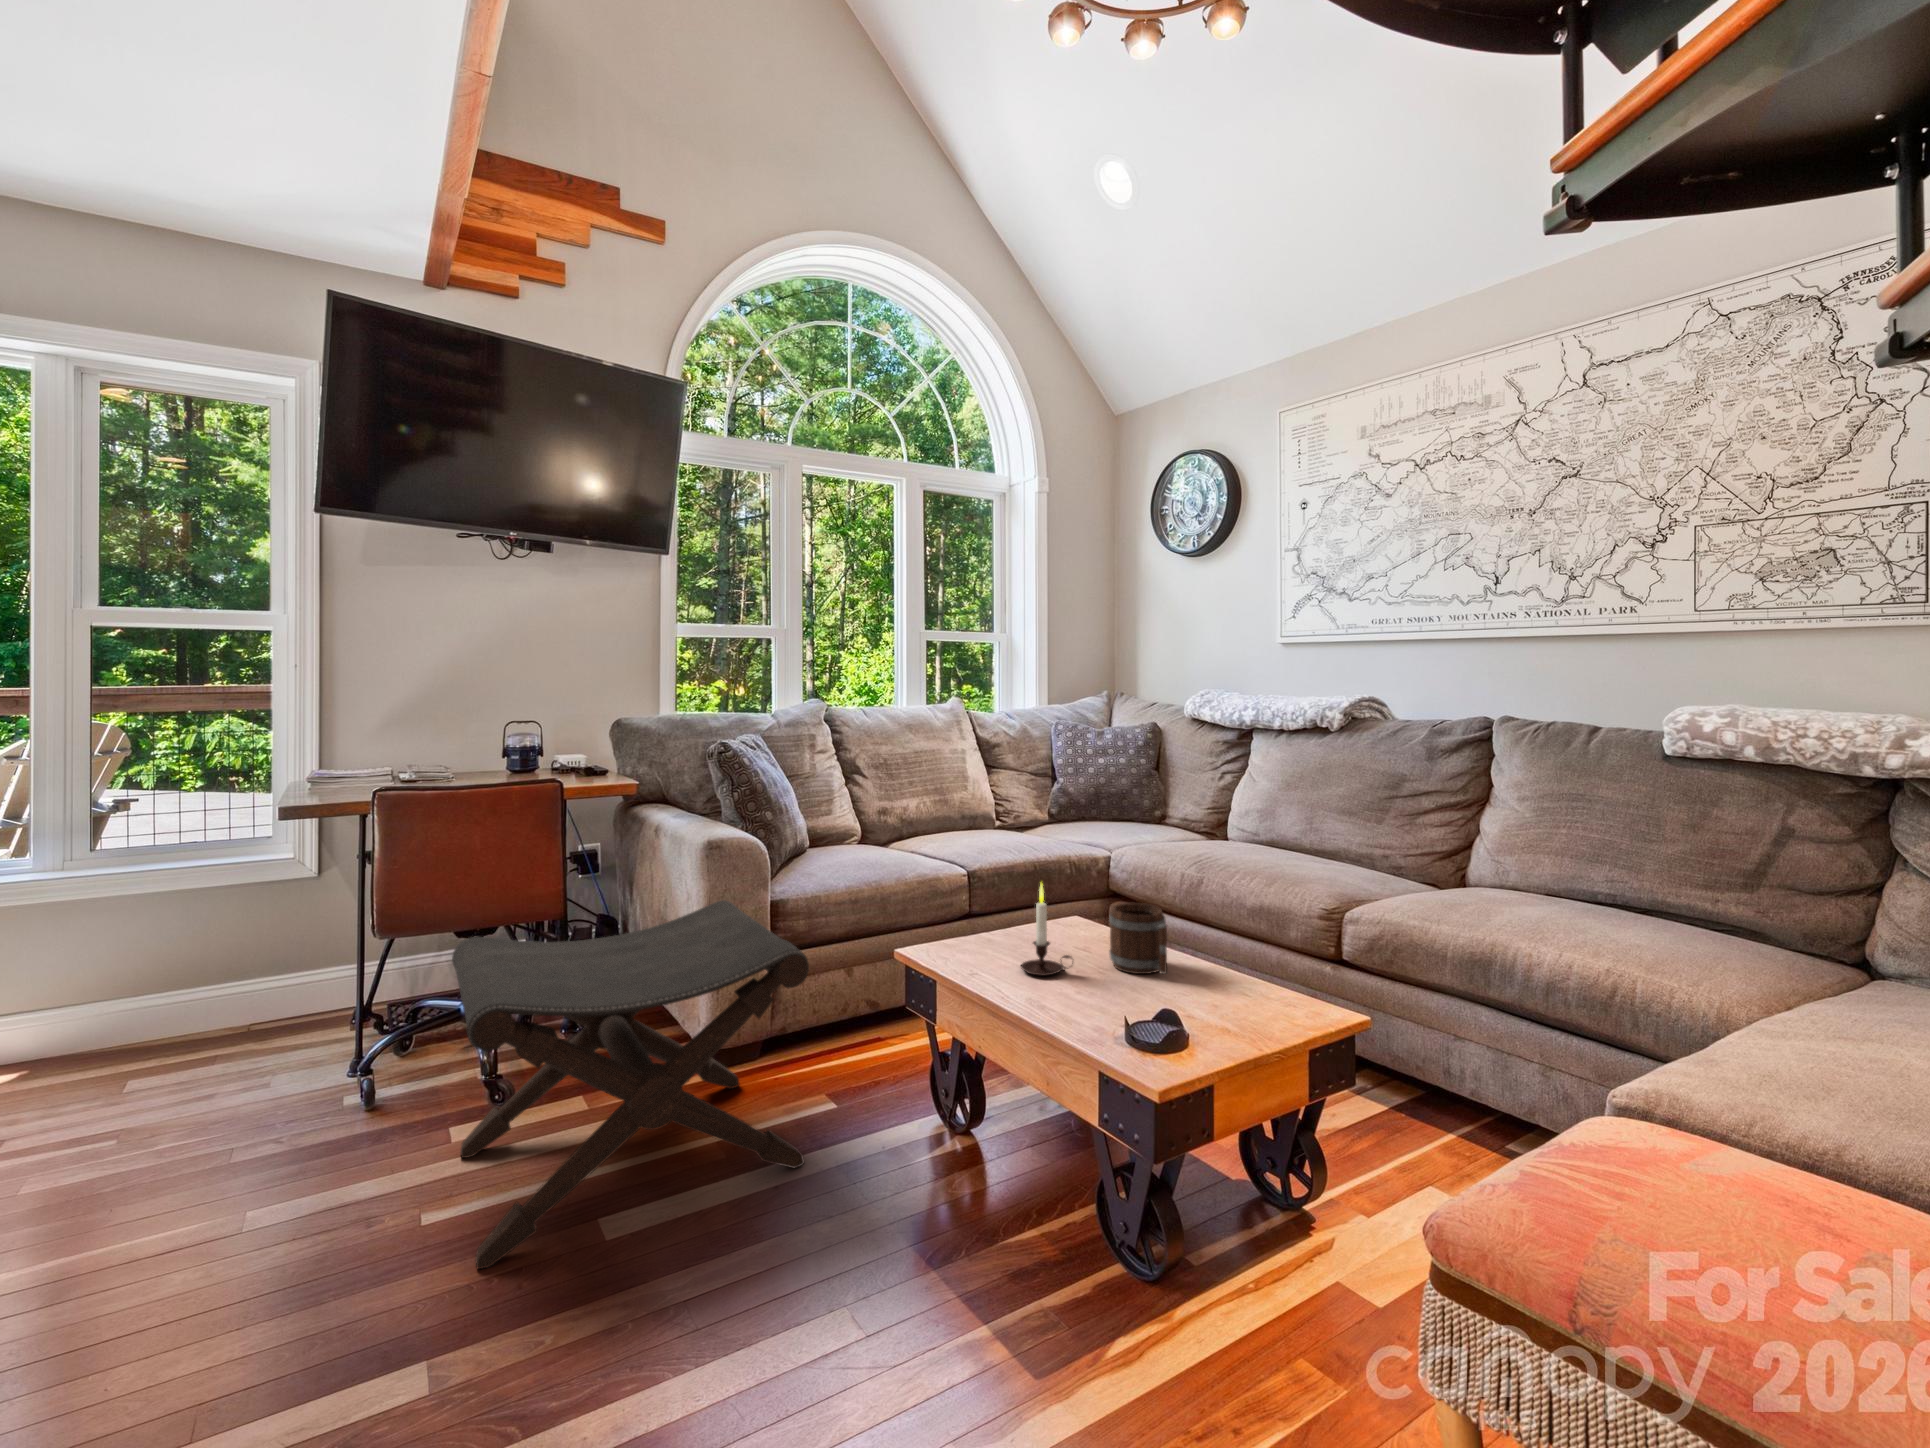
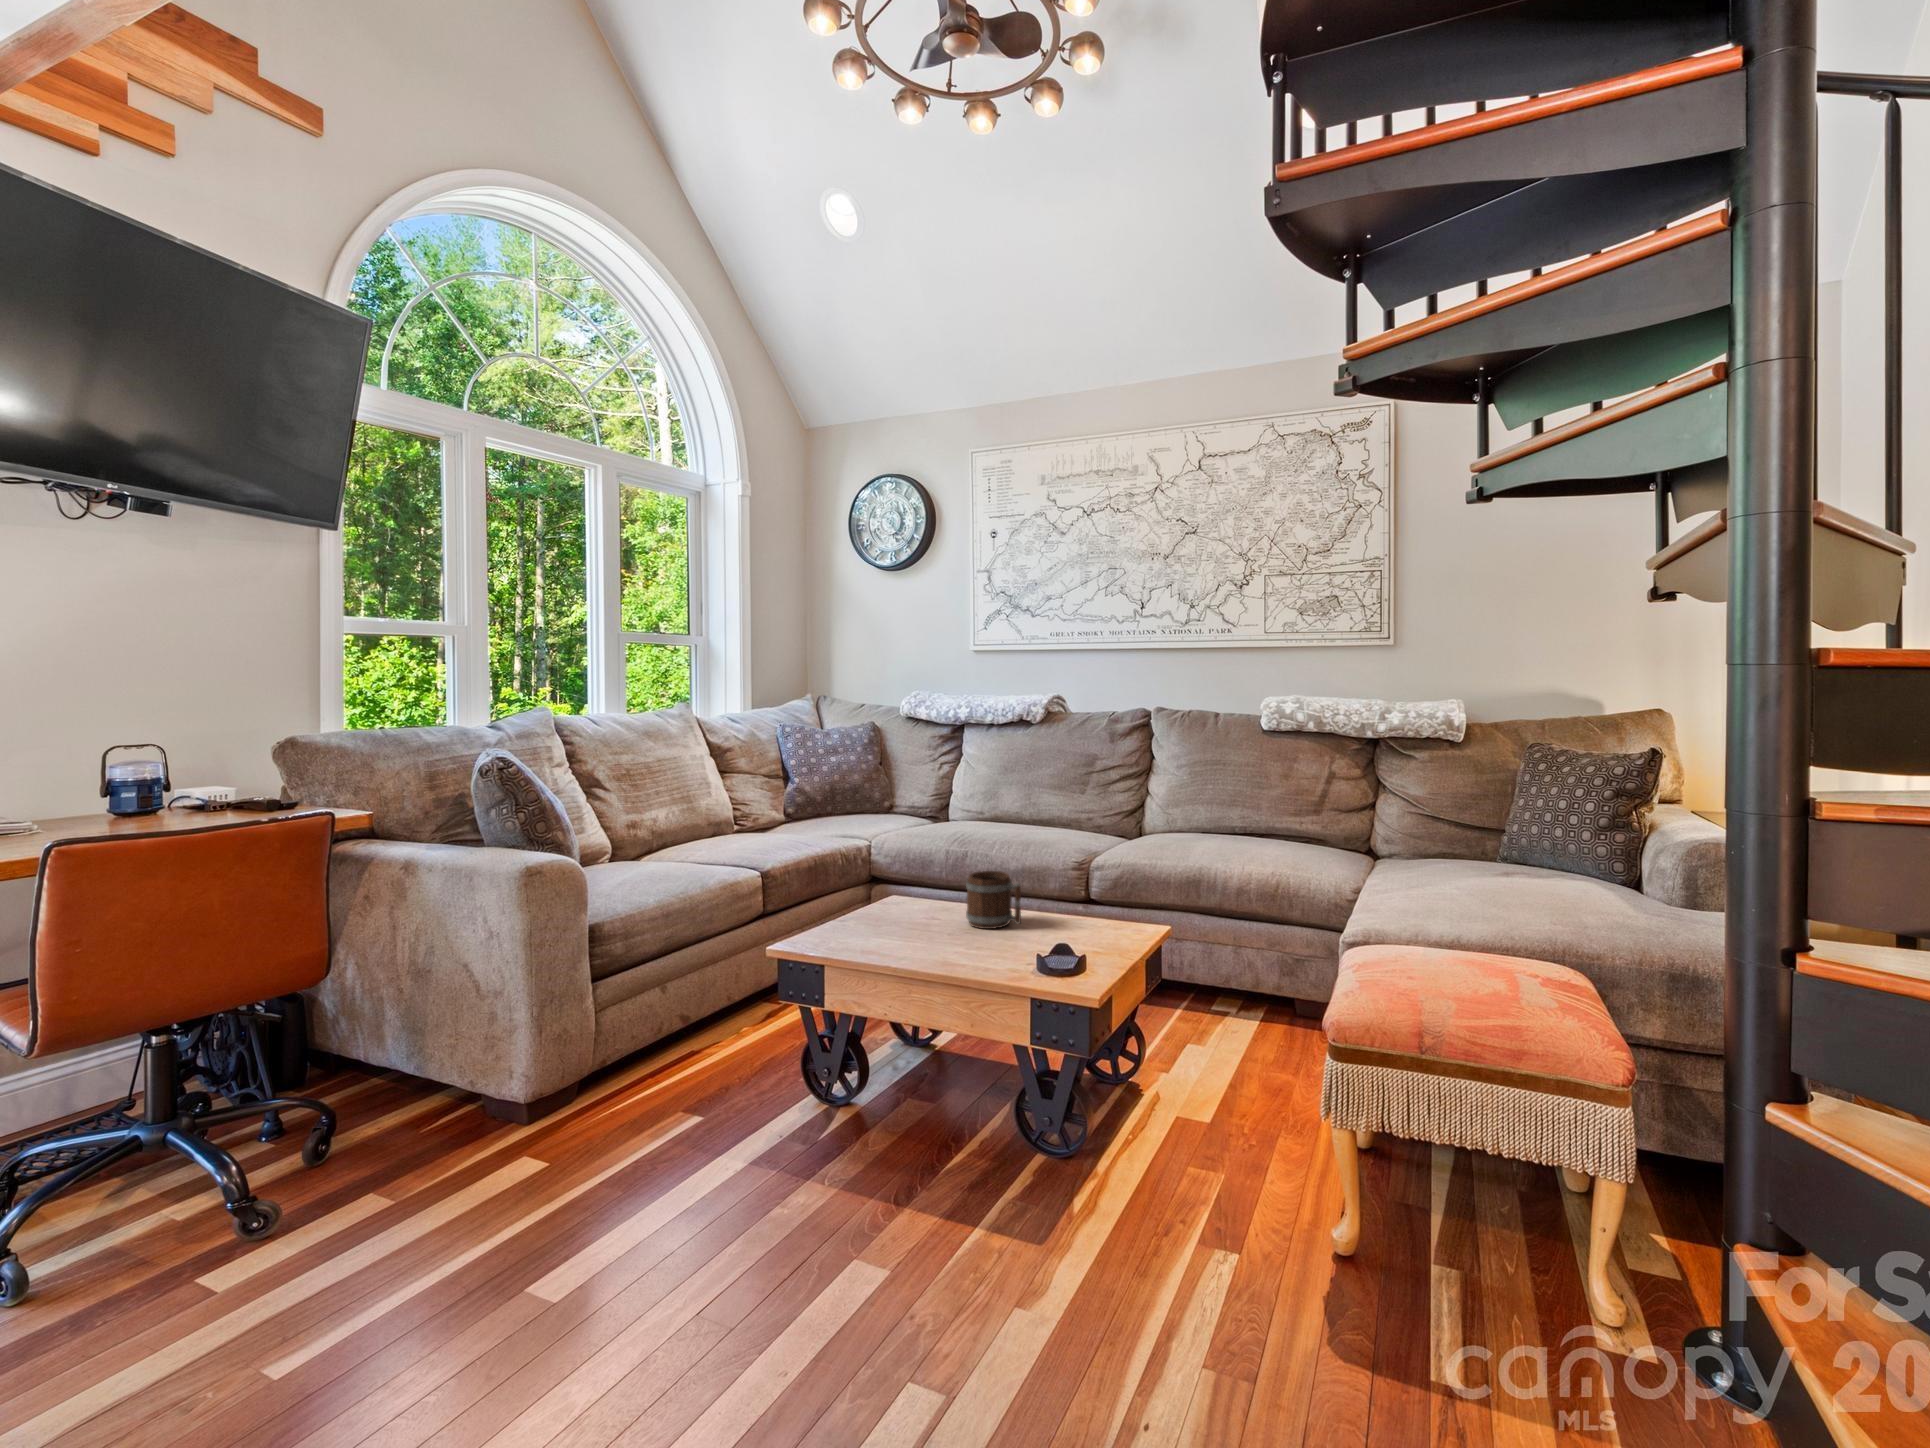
candle: present [1021,884,1073,976] -> none [904,861,950,943]
footstool: present [452,900,809,1269] -> none [249,930,728,1376]

